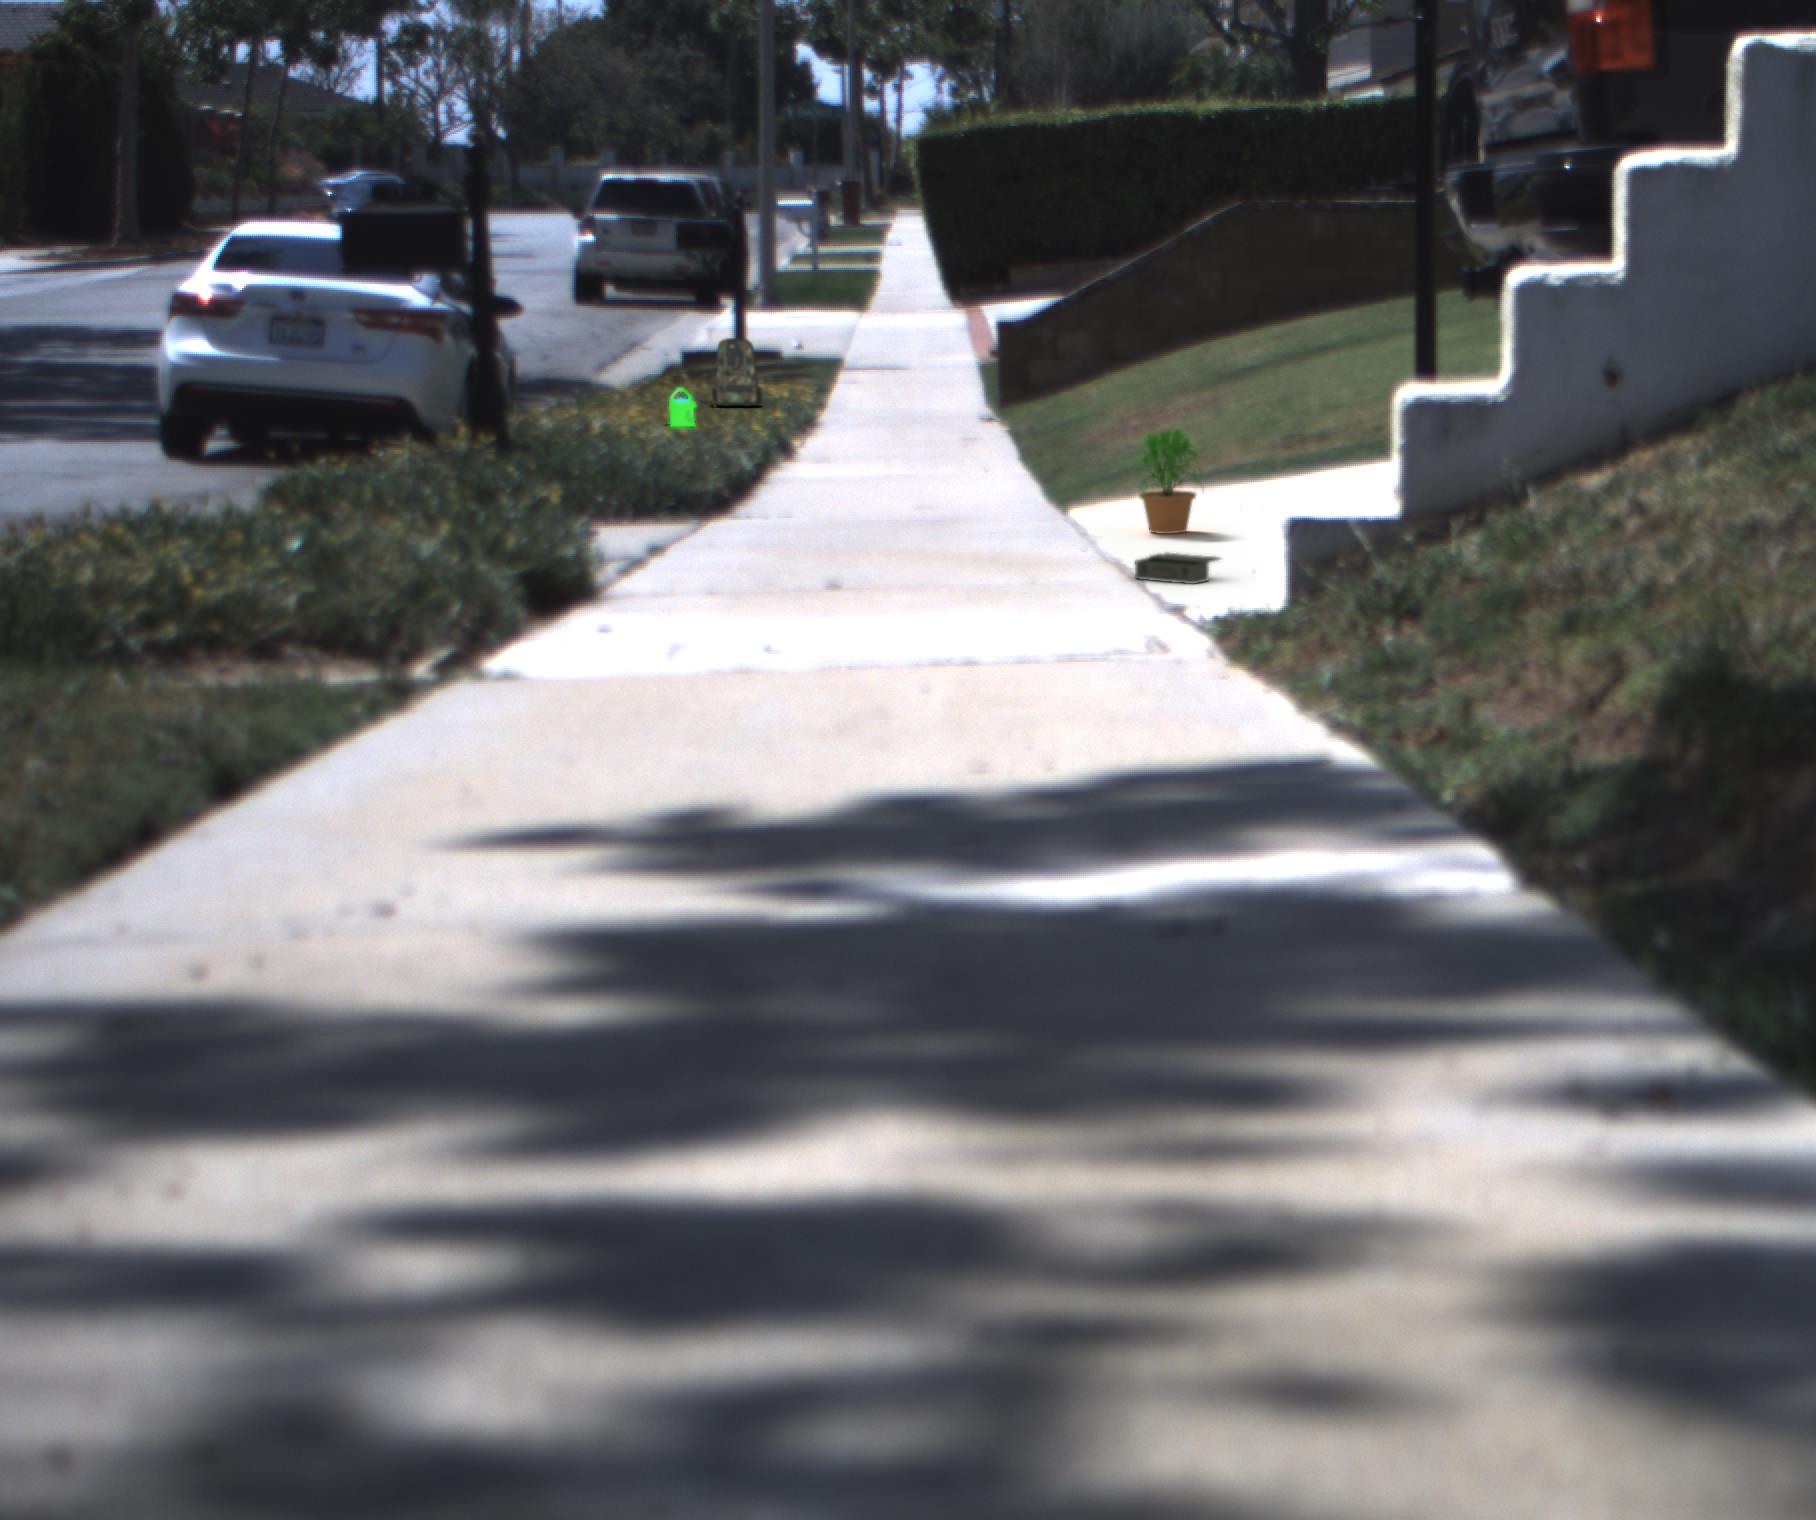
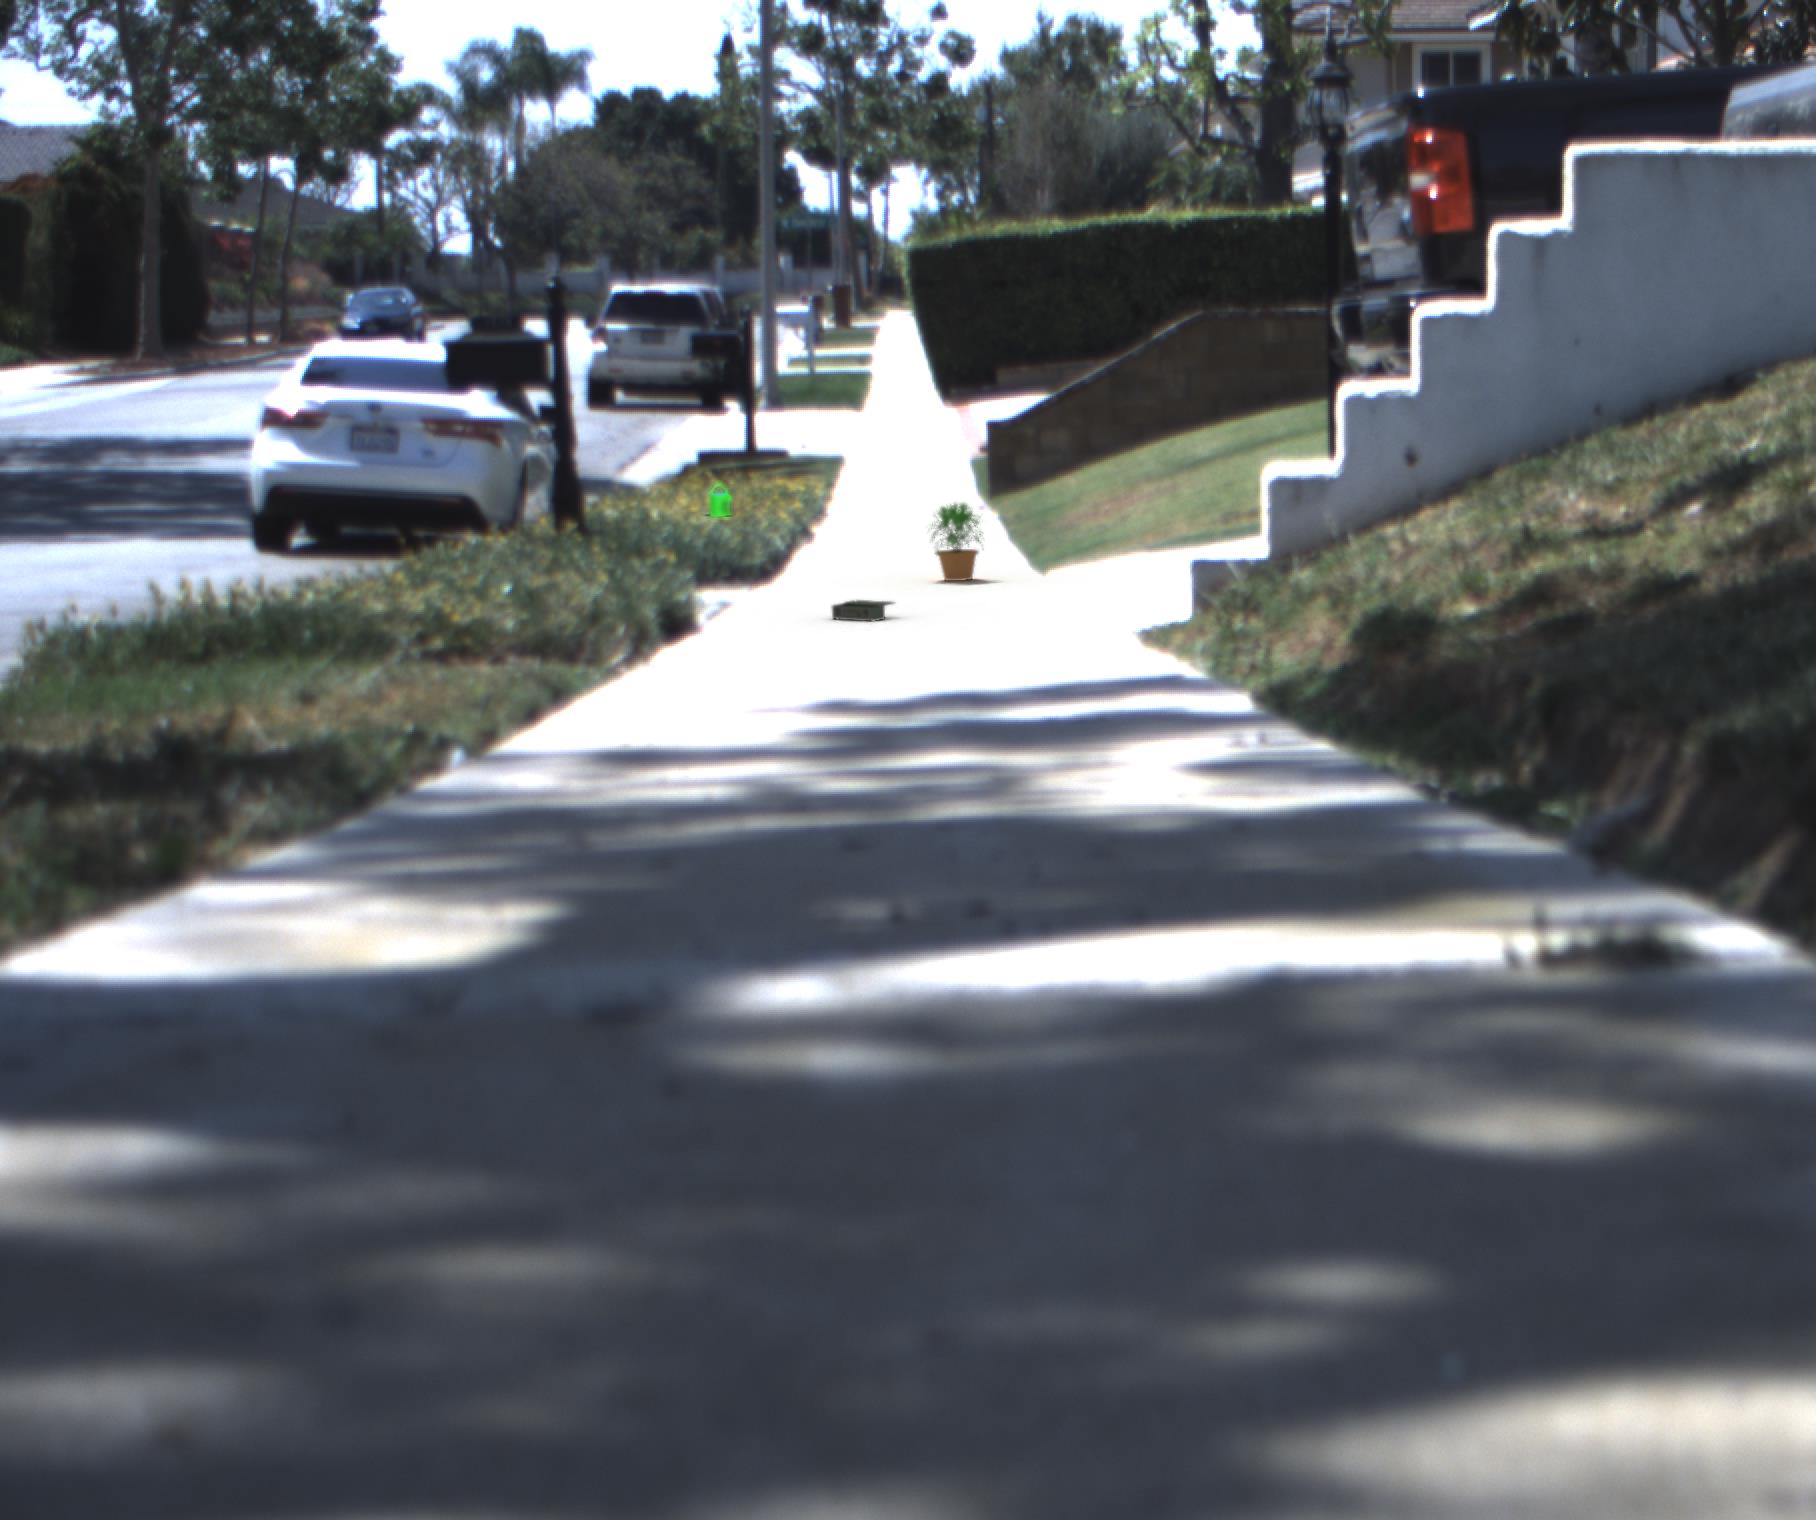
backpack: present [712,338,763,407] -> none [740,441,784,501]
potted plant: present [1132,429,1203,534] -> present [931,503,981,581]
toolbox: present [1135,552,1220,584] -> present [832,600,894,621]

